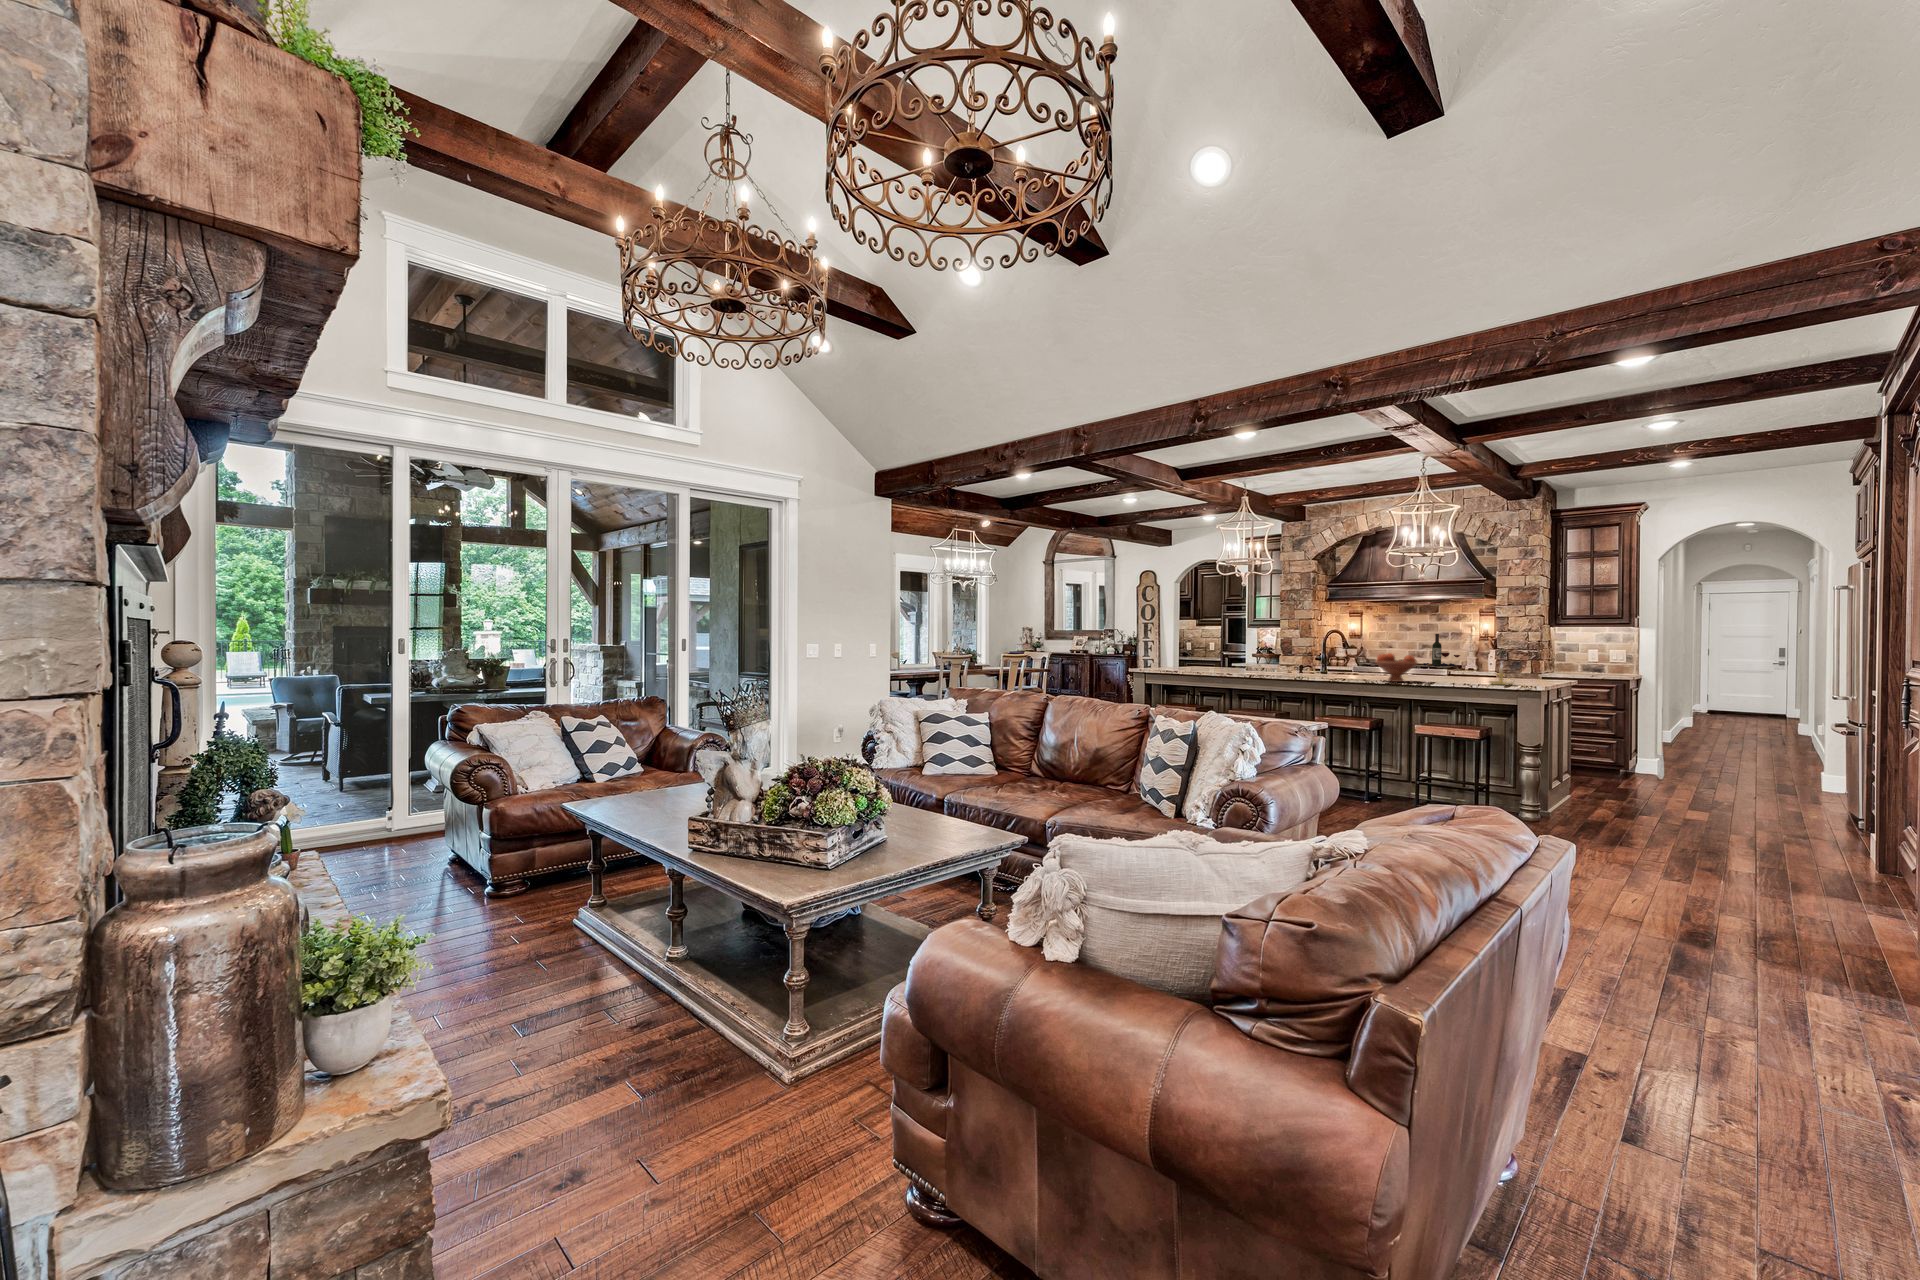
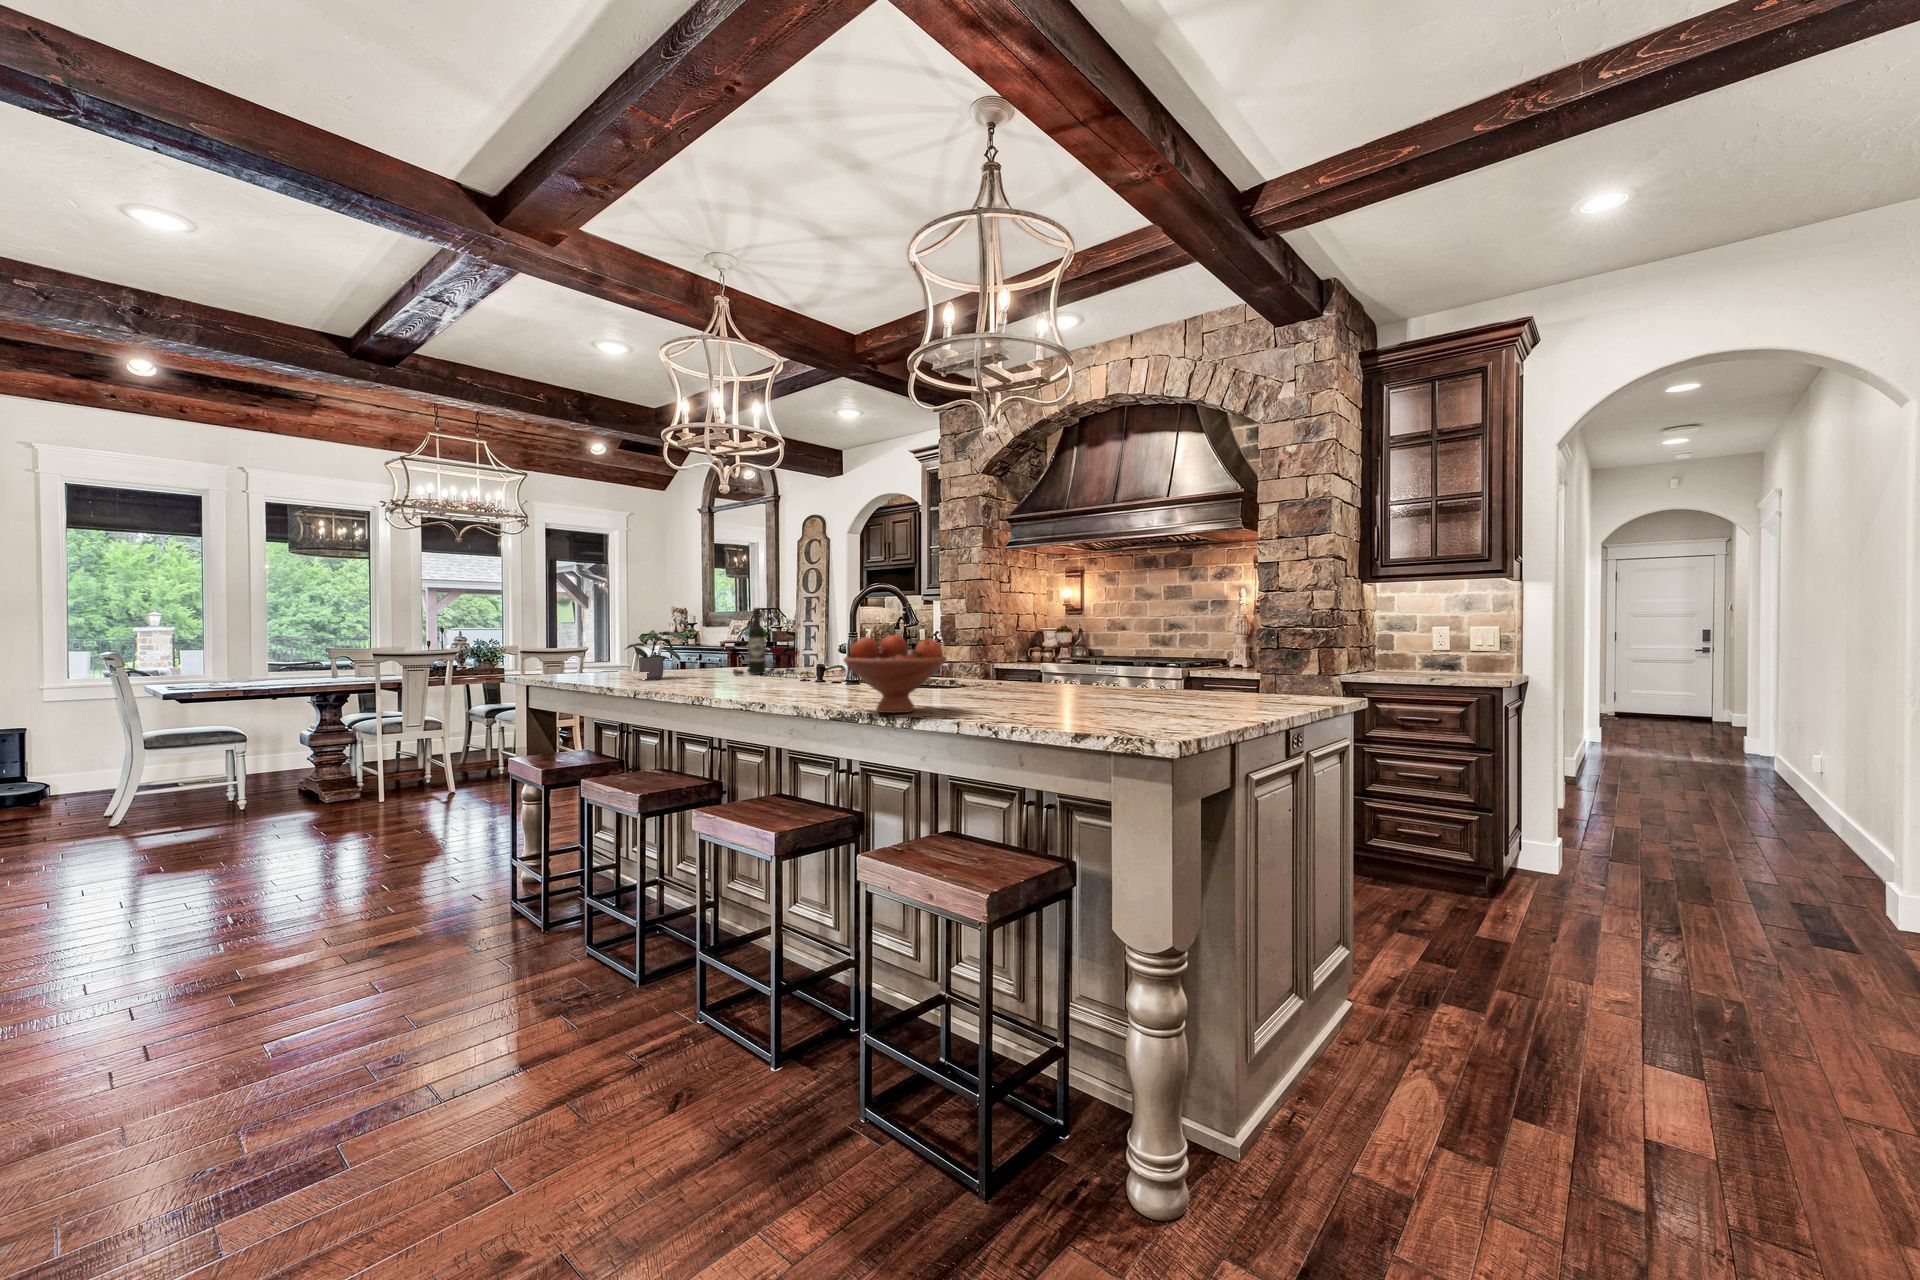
wine bottle: present [1423,634,1460,666] -> present [733,608,799,675]
potted plant: none [1172,646,1202,671] -> present [625,630,688,680]
candle holder: present [1489,667,1513,685] -> none [1096,653,1158,726]

